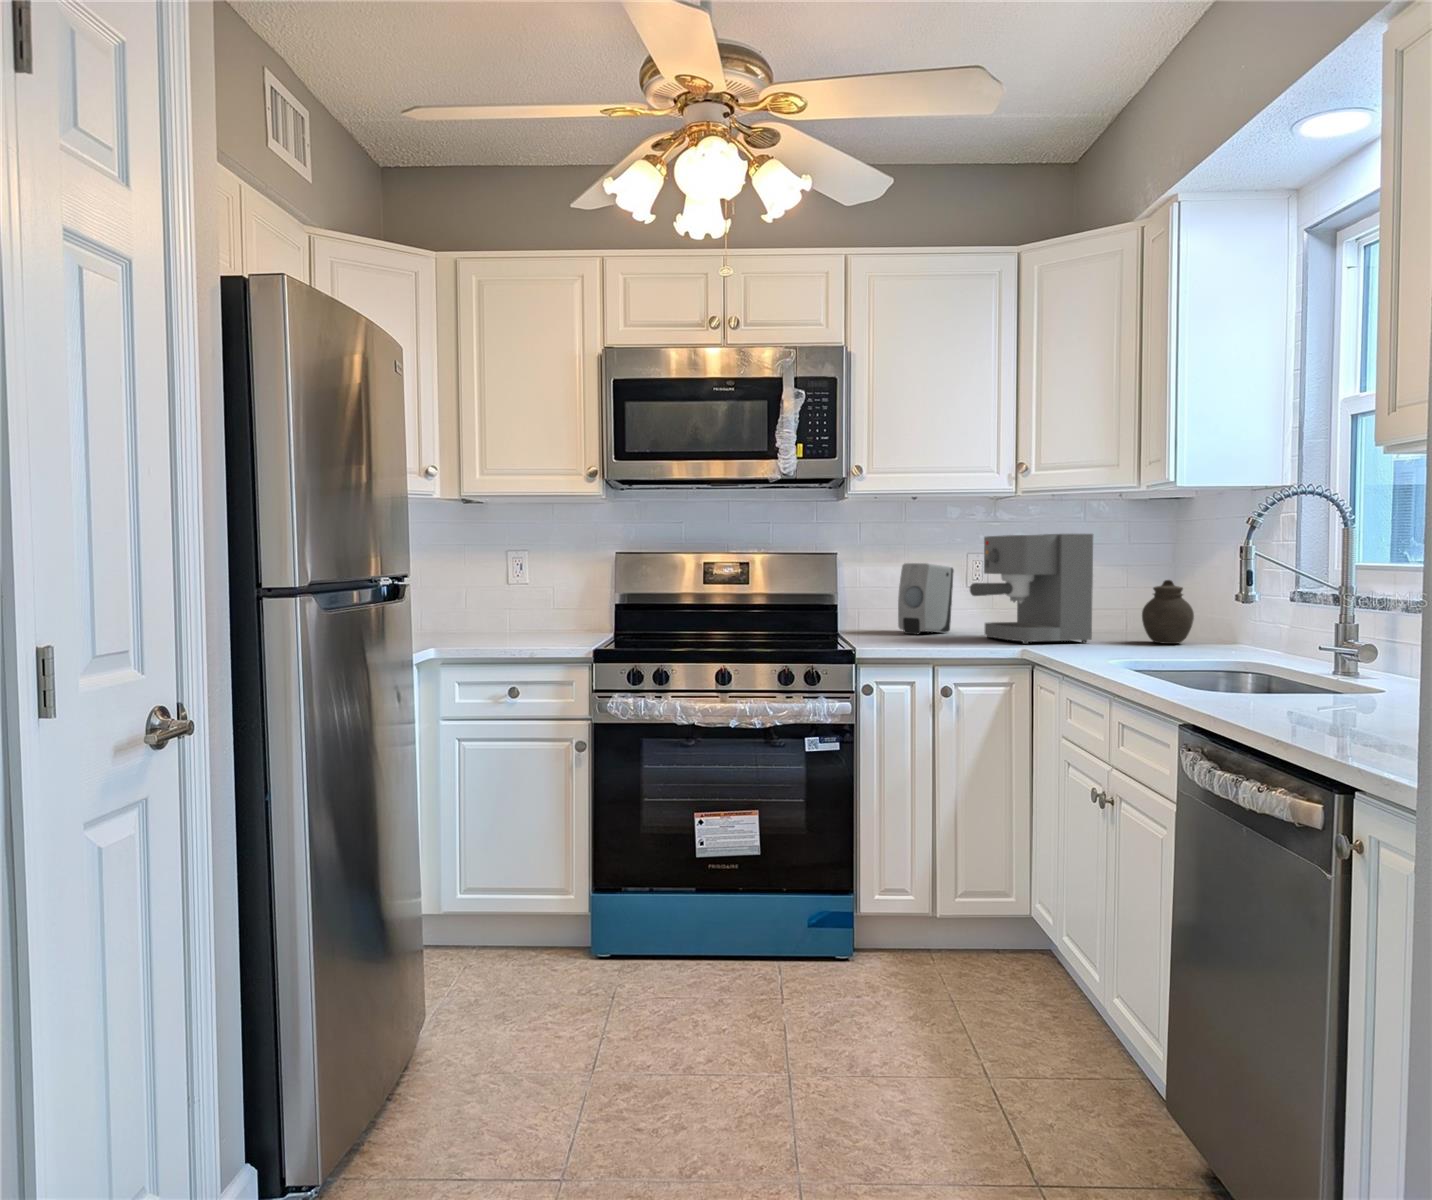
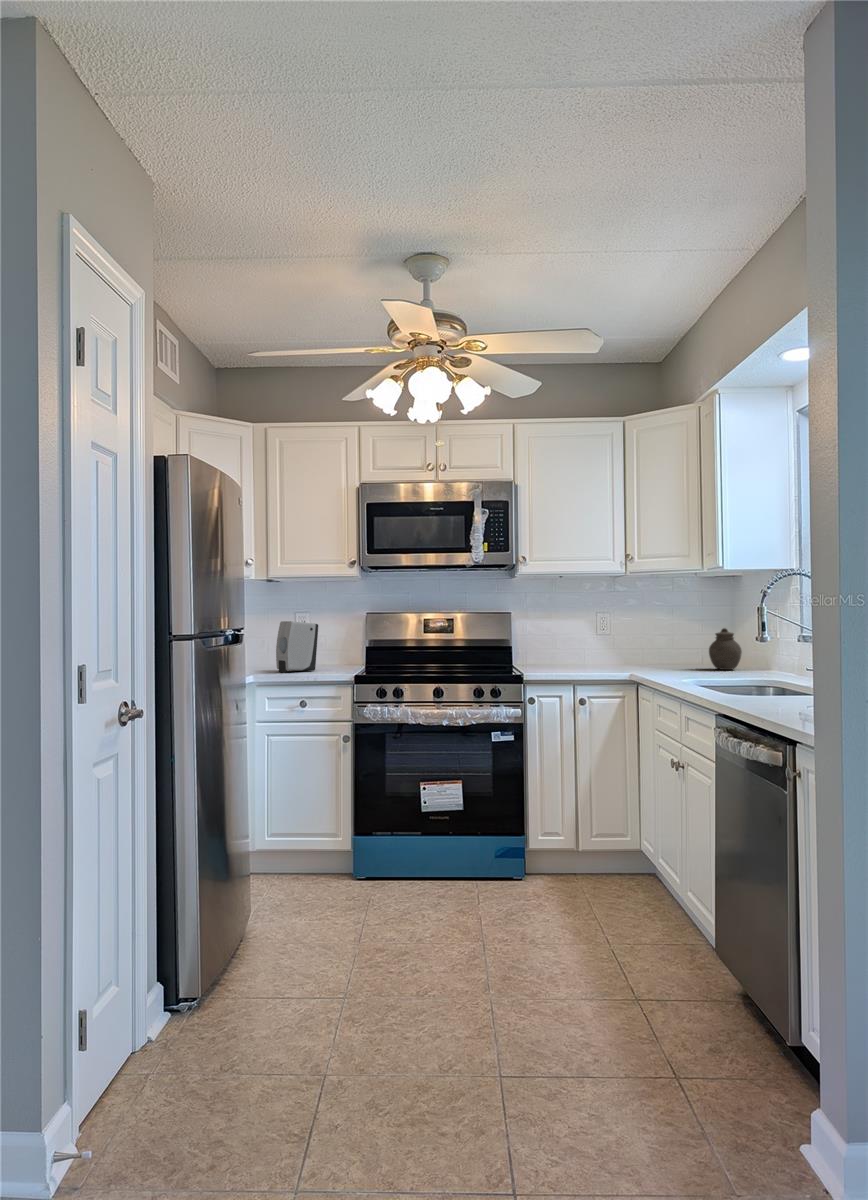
coffee maker: present [970,534,1093,644] -> none [597,599,677,671]
soap dispenser: present [898,563,954,634] -> present [276,621,318,672]

